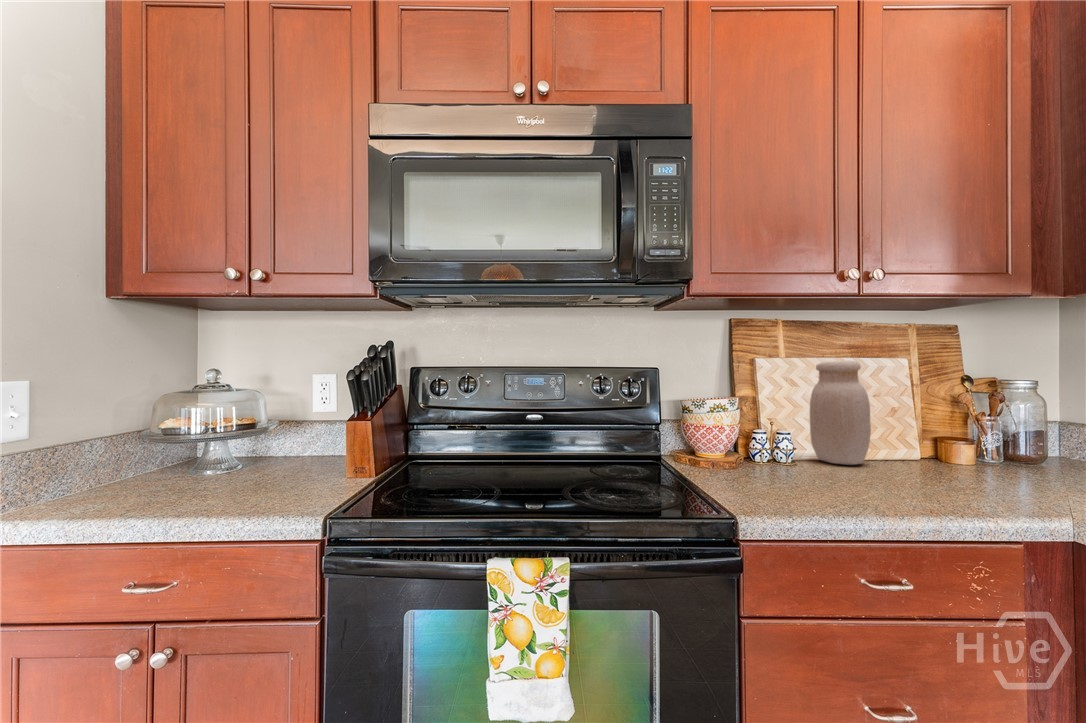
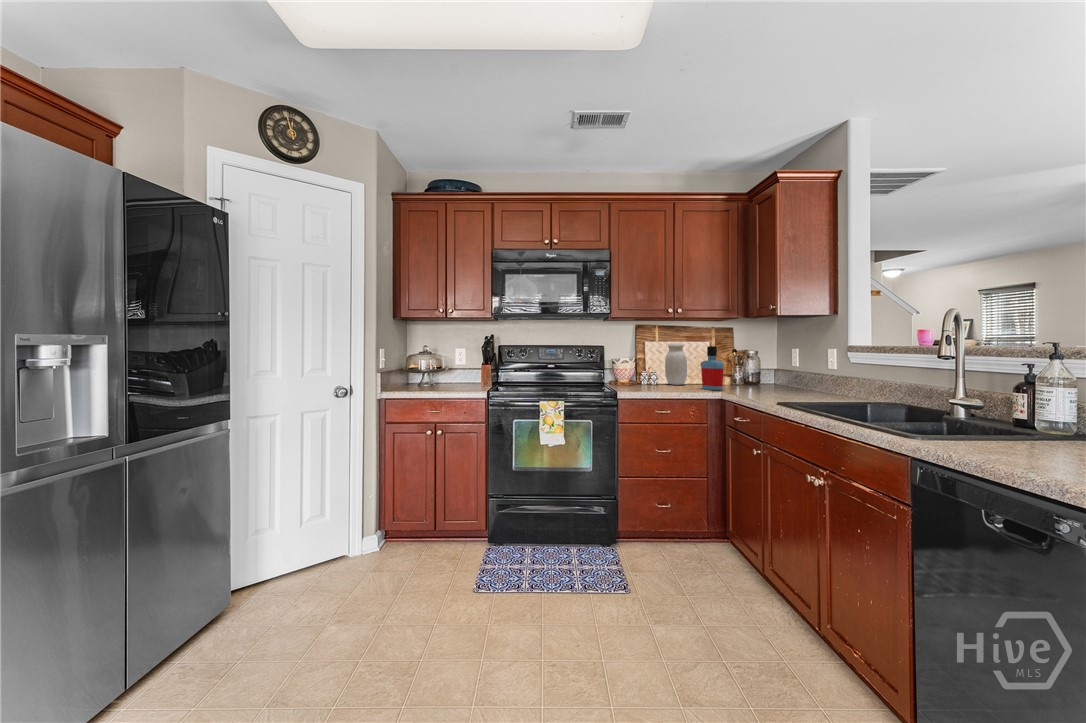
bottle: none [940,370,1033,498] -> present [701,346,724,390]

